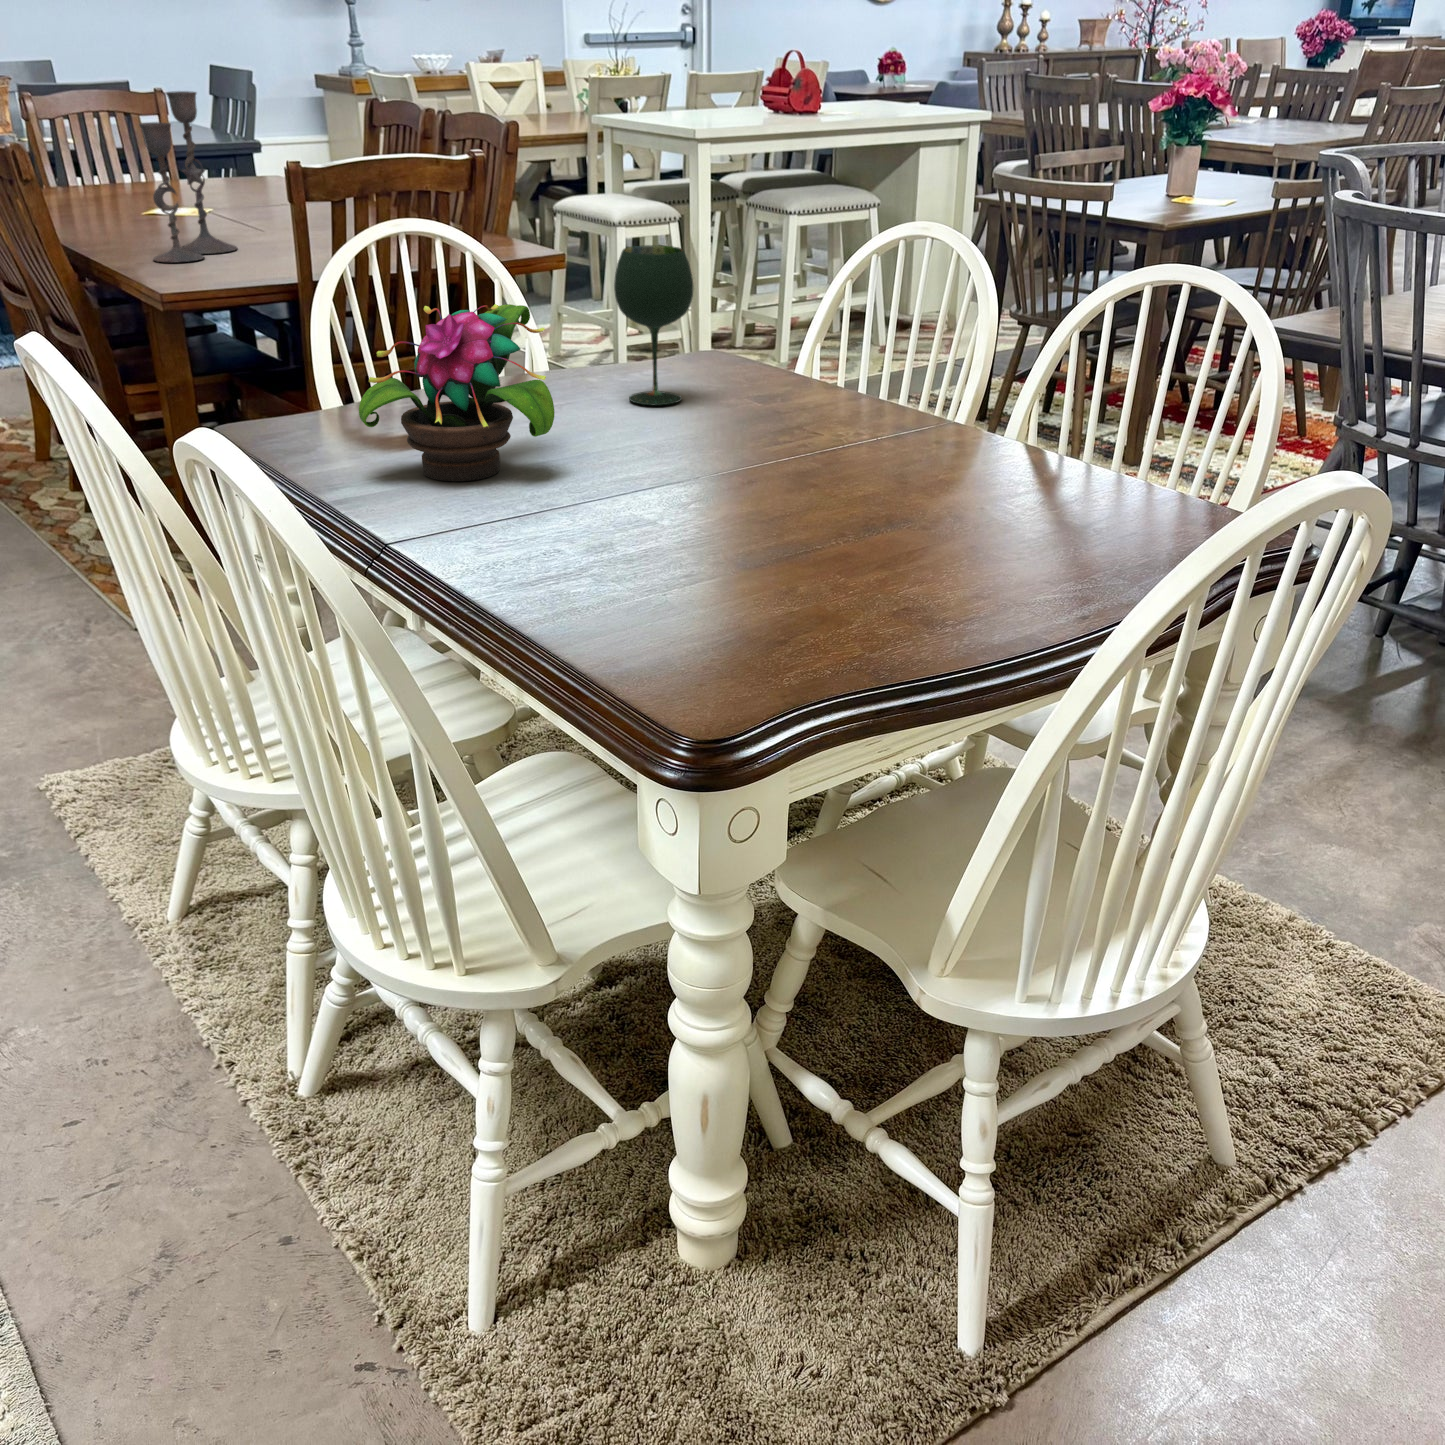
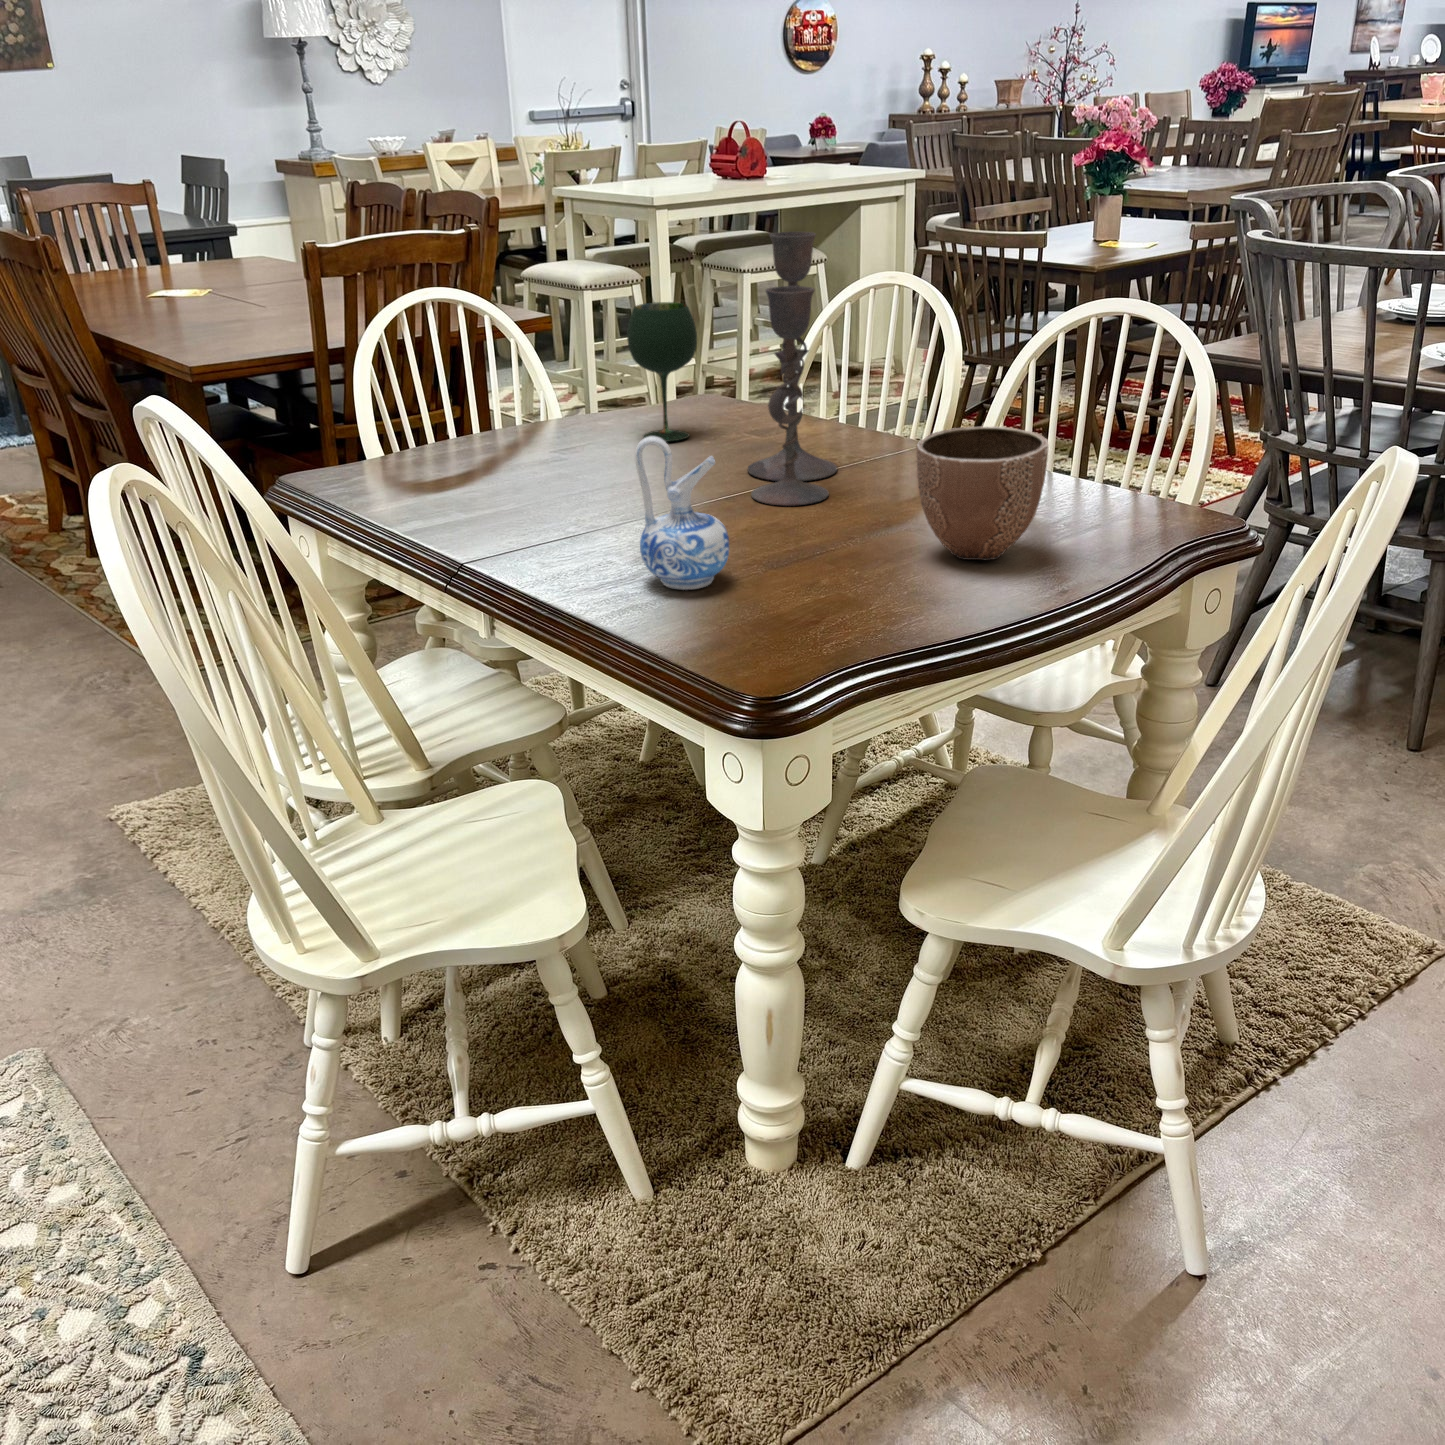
candlestick: present [139,91,237,262] -> present [748,232,837,506]
potted flower: present [359,304,554,481] -> none [424,357,594,510]
ceramic pitcher: none [574,411,687,595] -> present [635,436,729,590]
decorative bowl: none [918,412,1077,575] -> present [917,426,1049,560]

